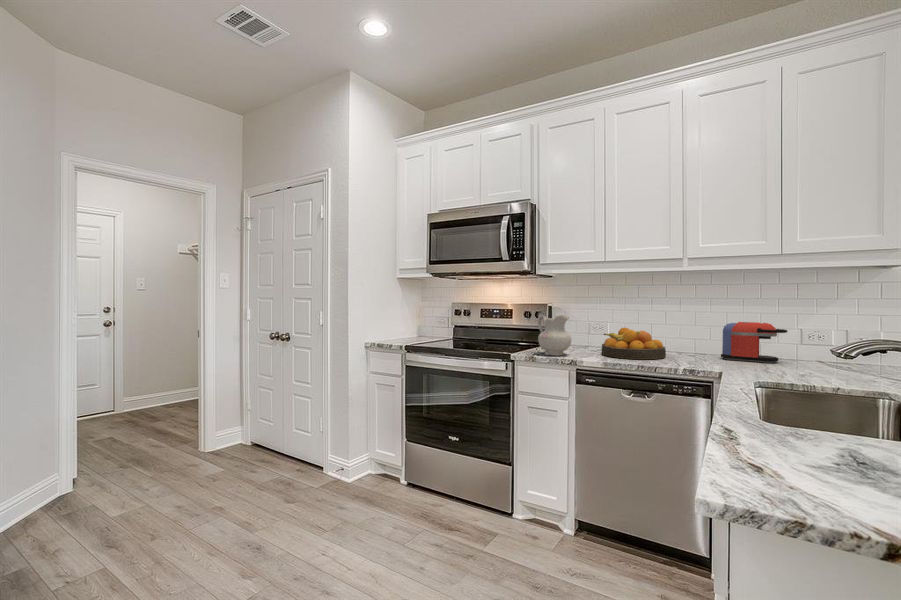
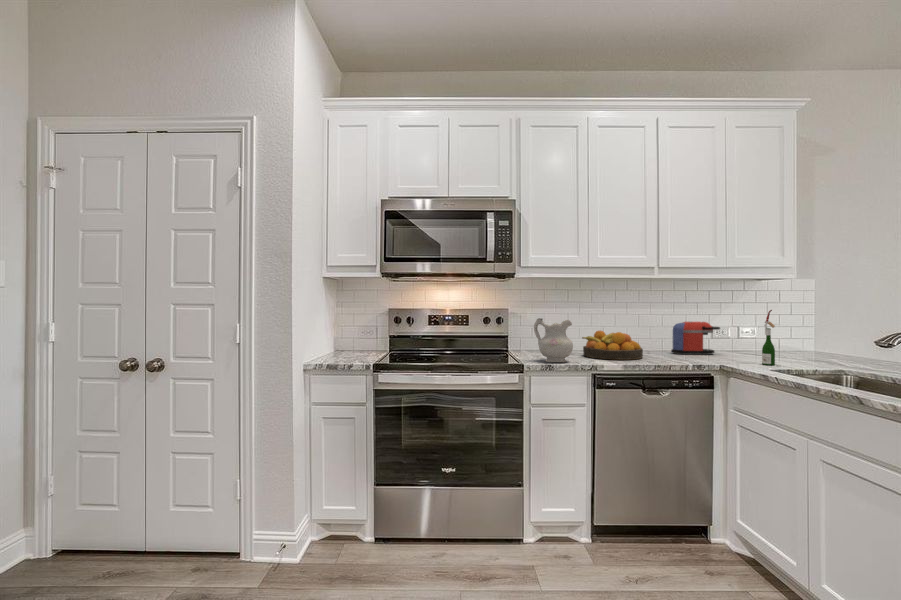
wine bottle: none [784,309,802,380] -> present [762,310,780,366]

